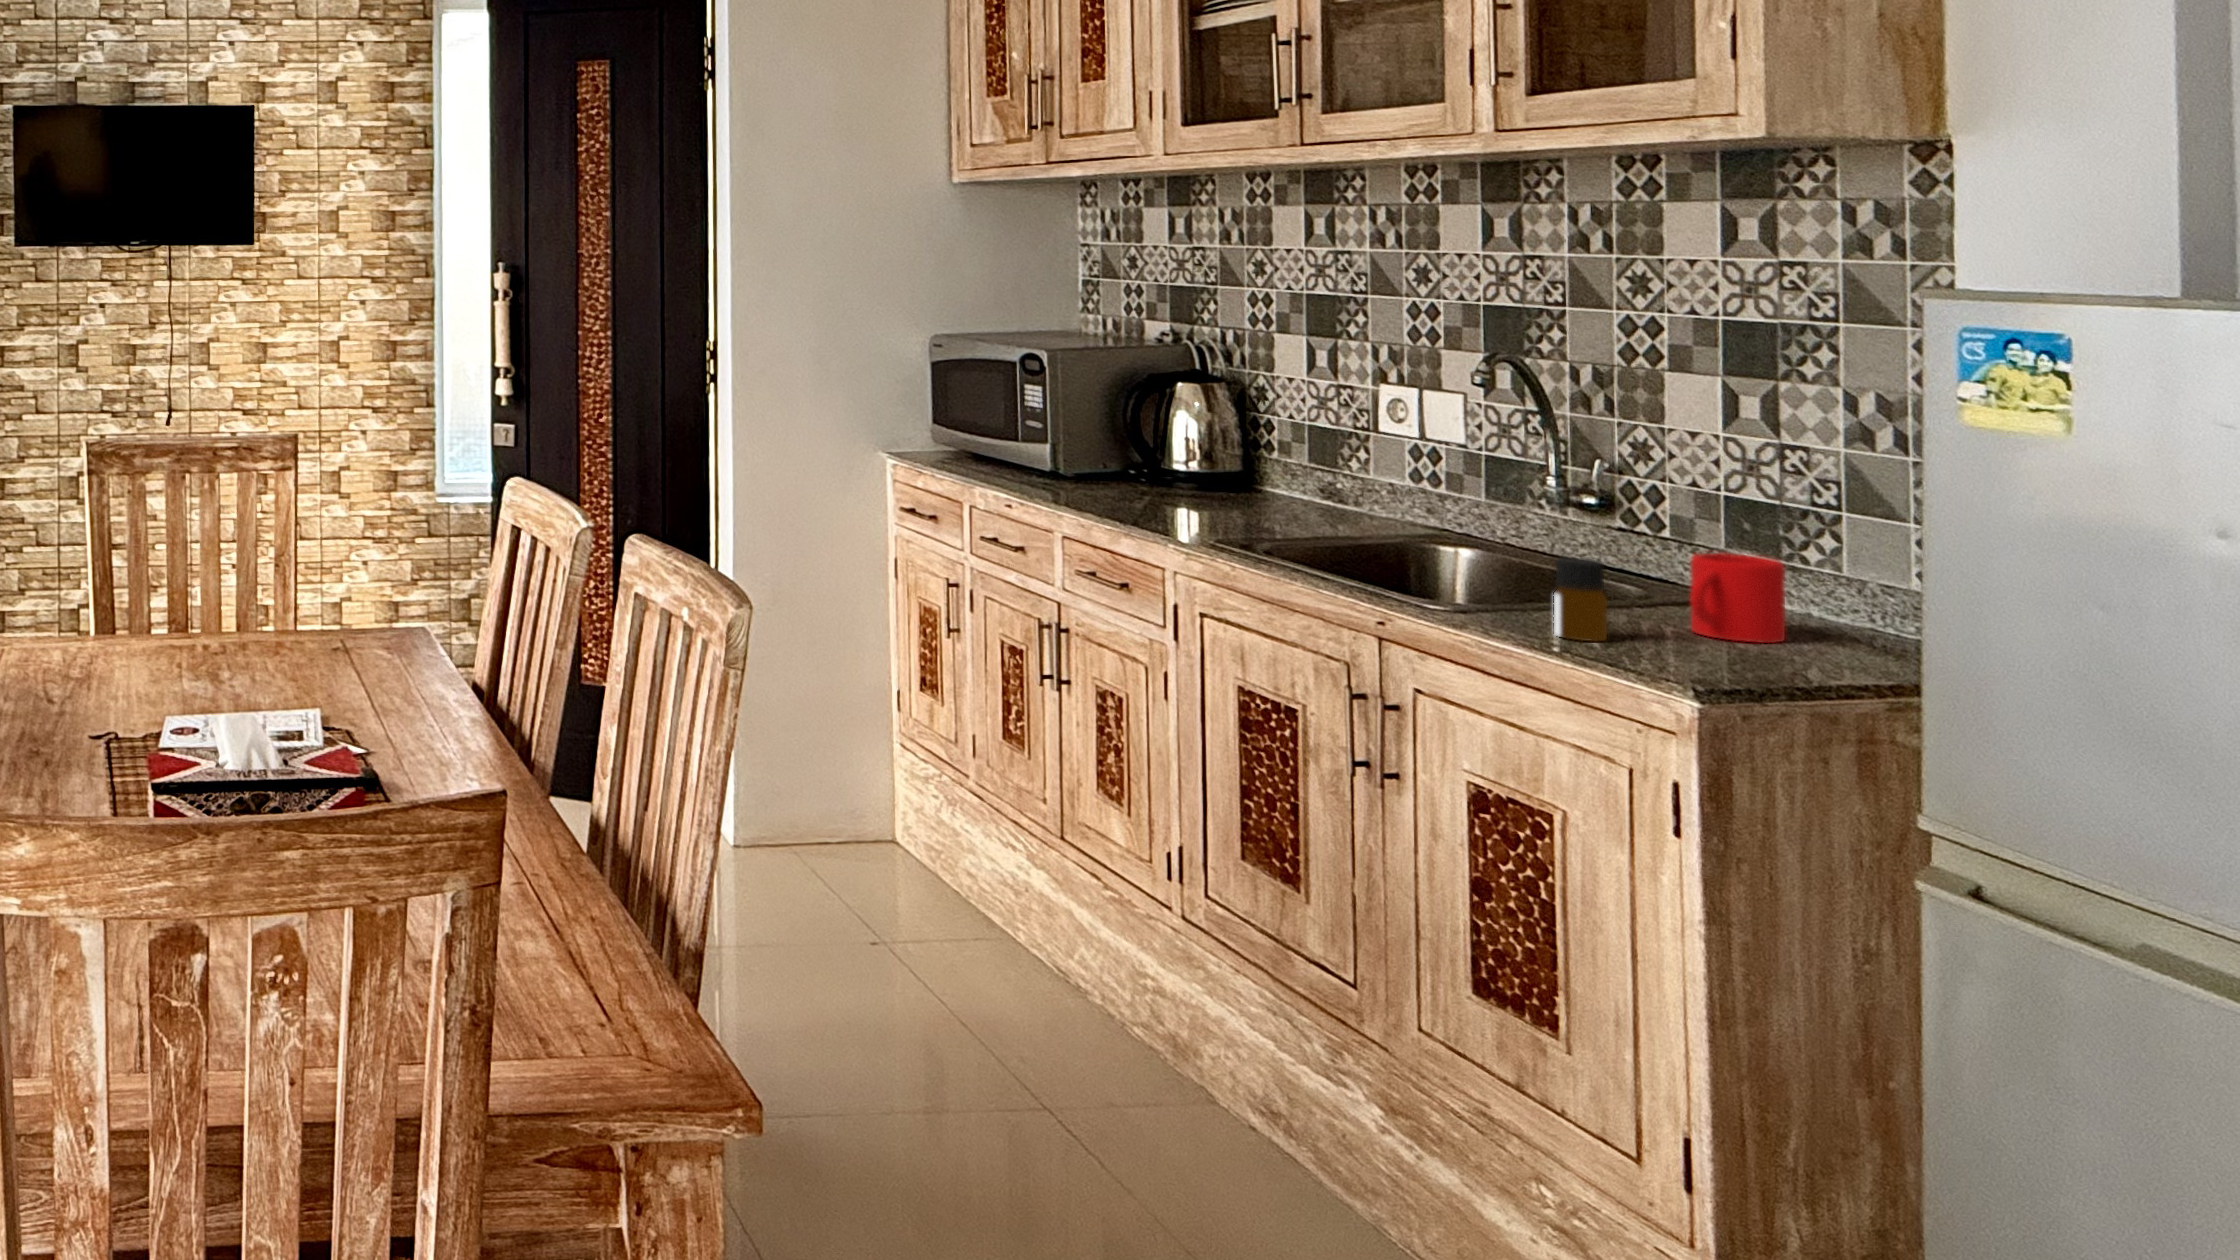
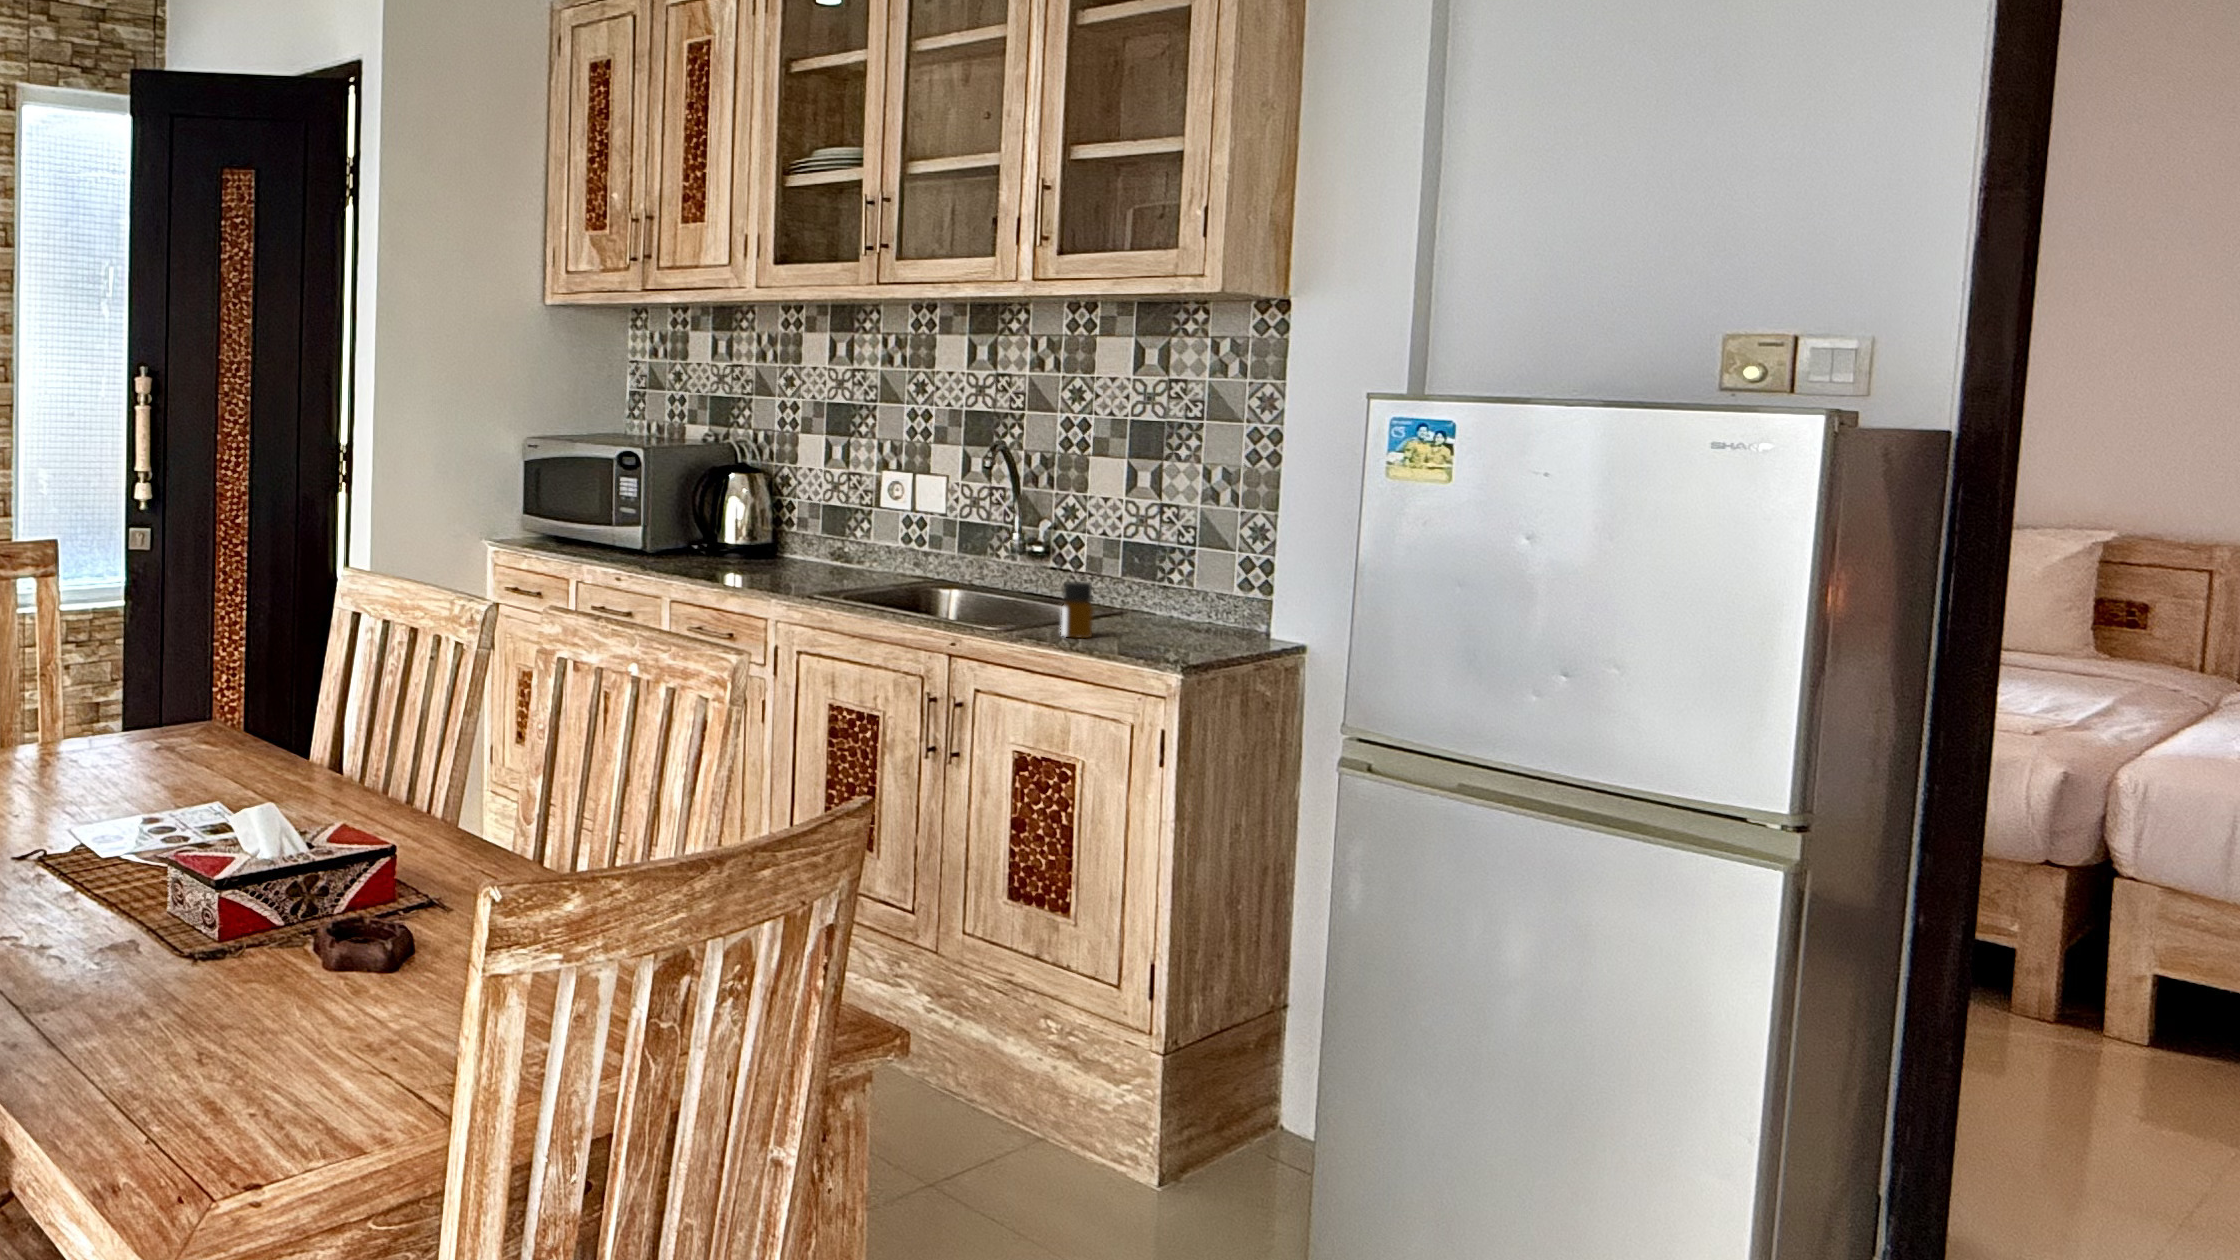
mug: present [1690,553,1785,643] -> none [1130,576,1183,633]

